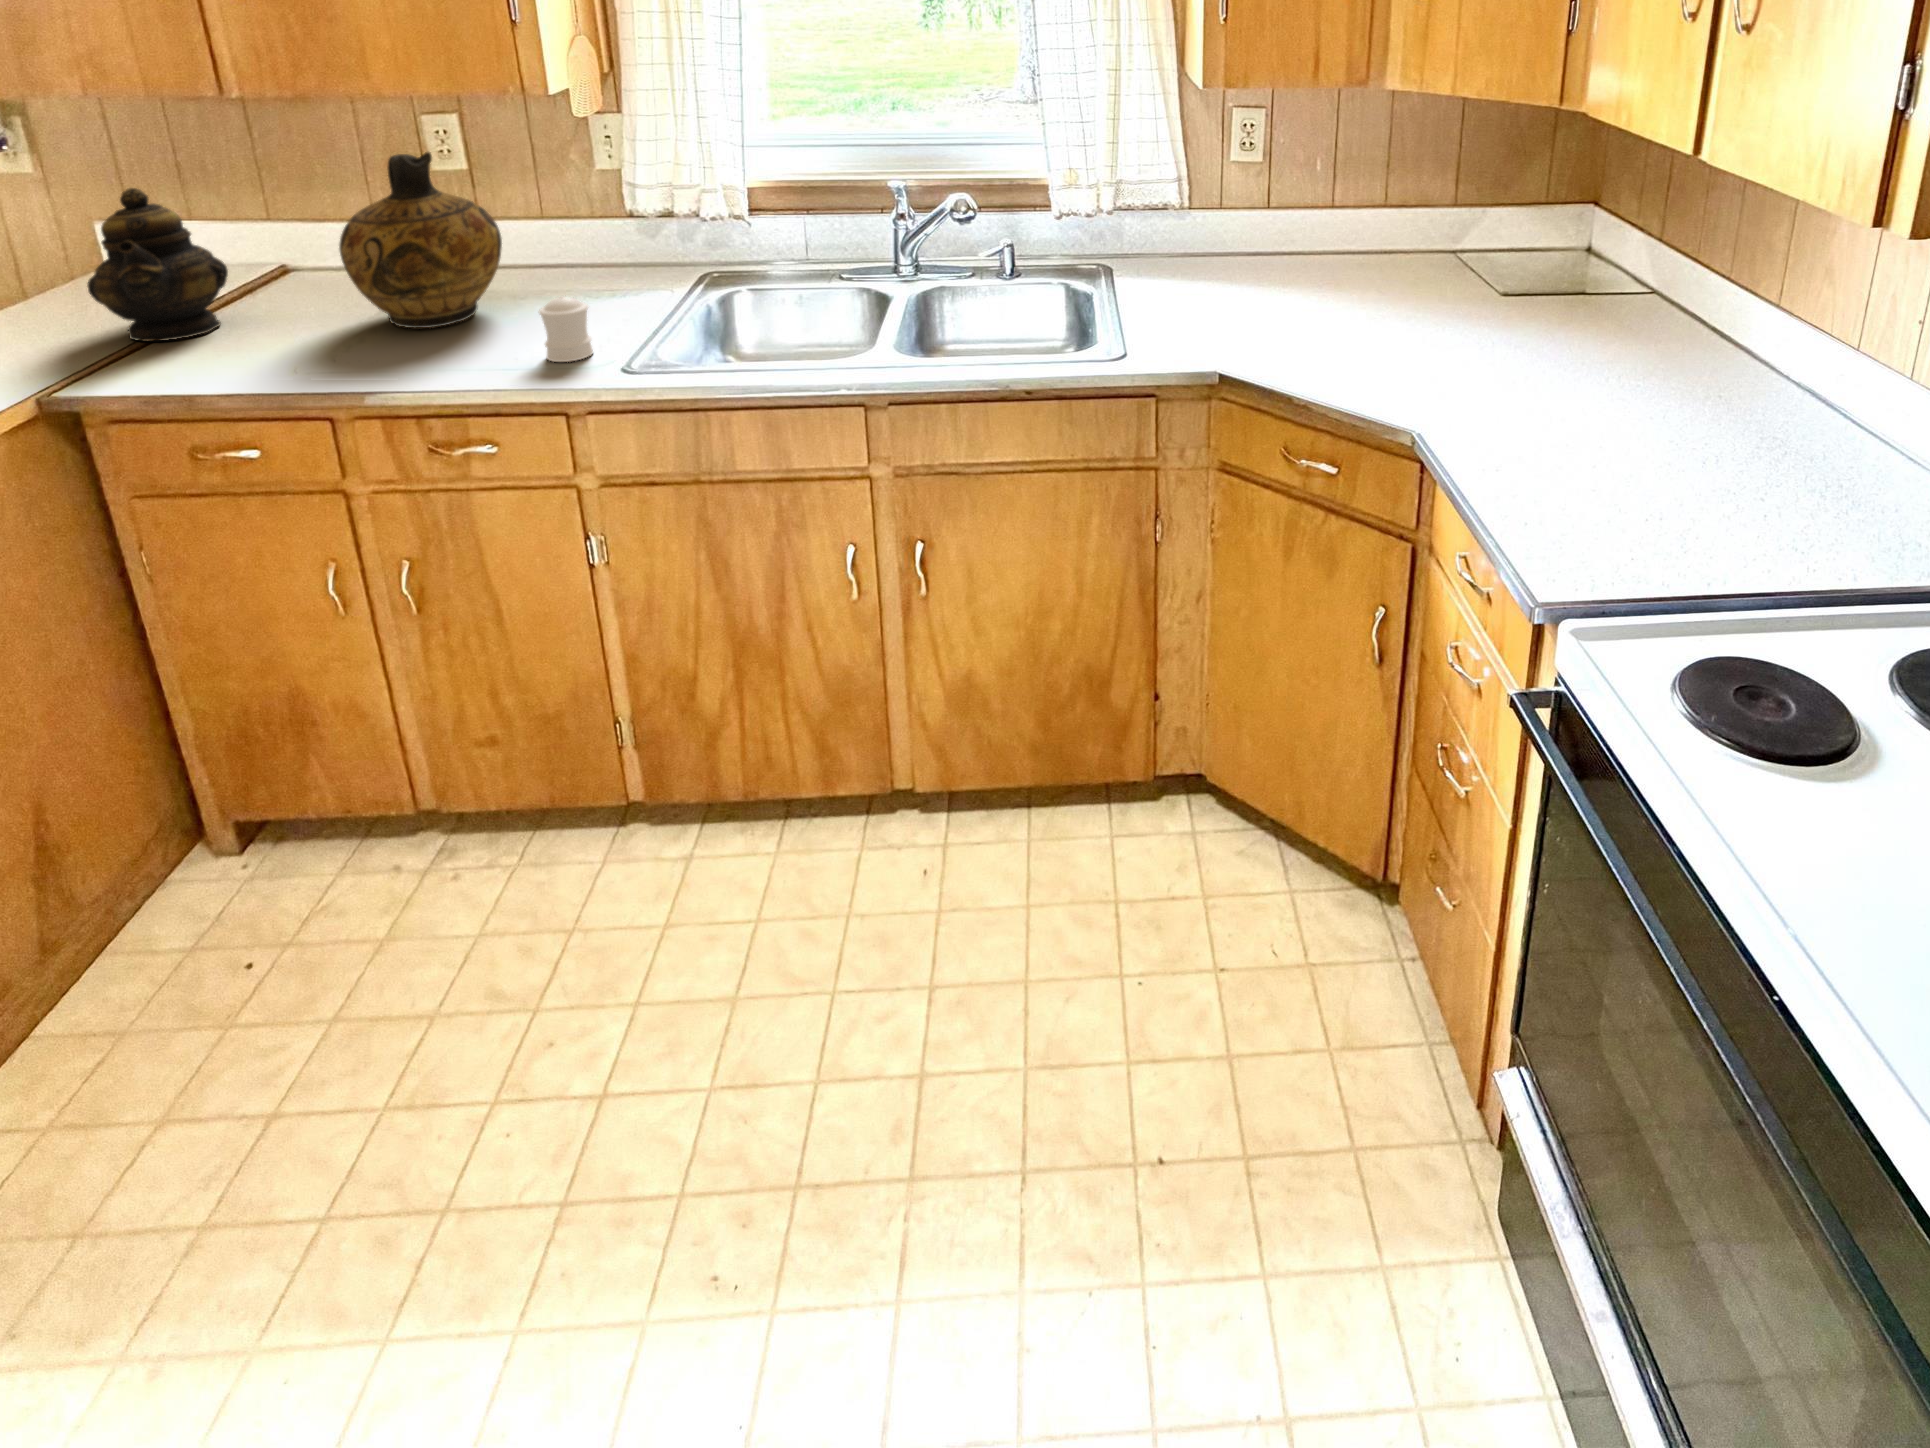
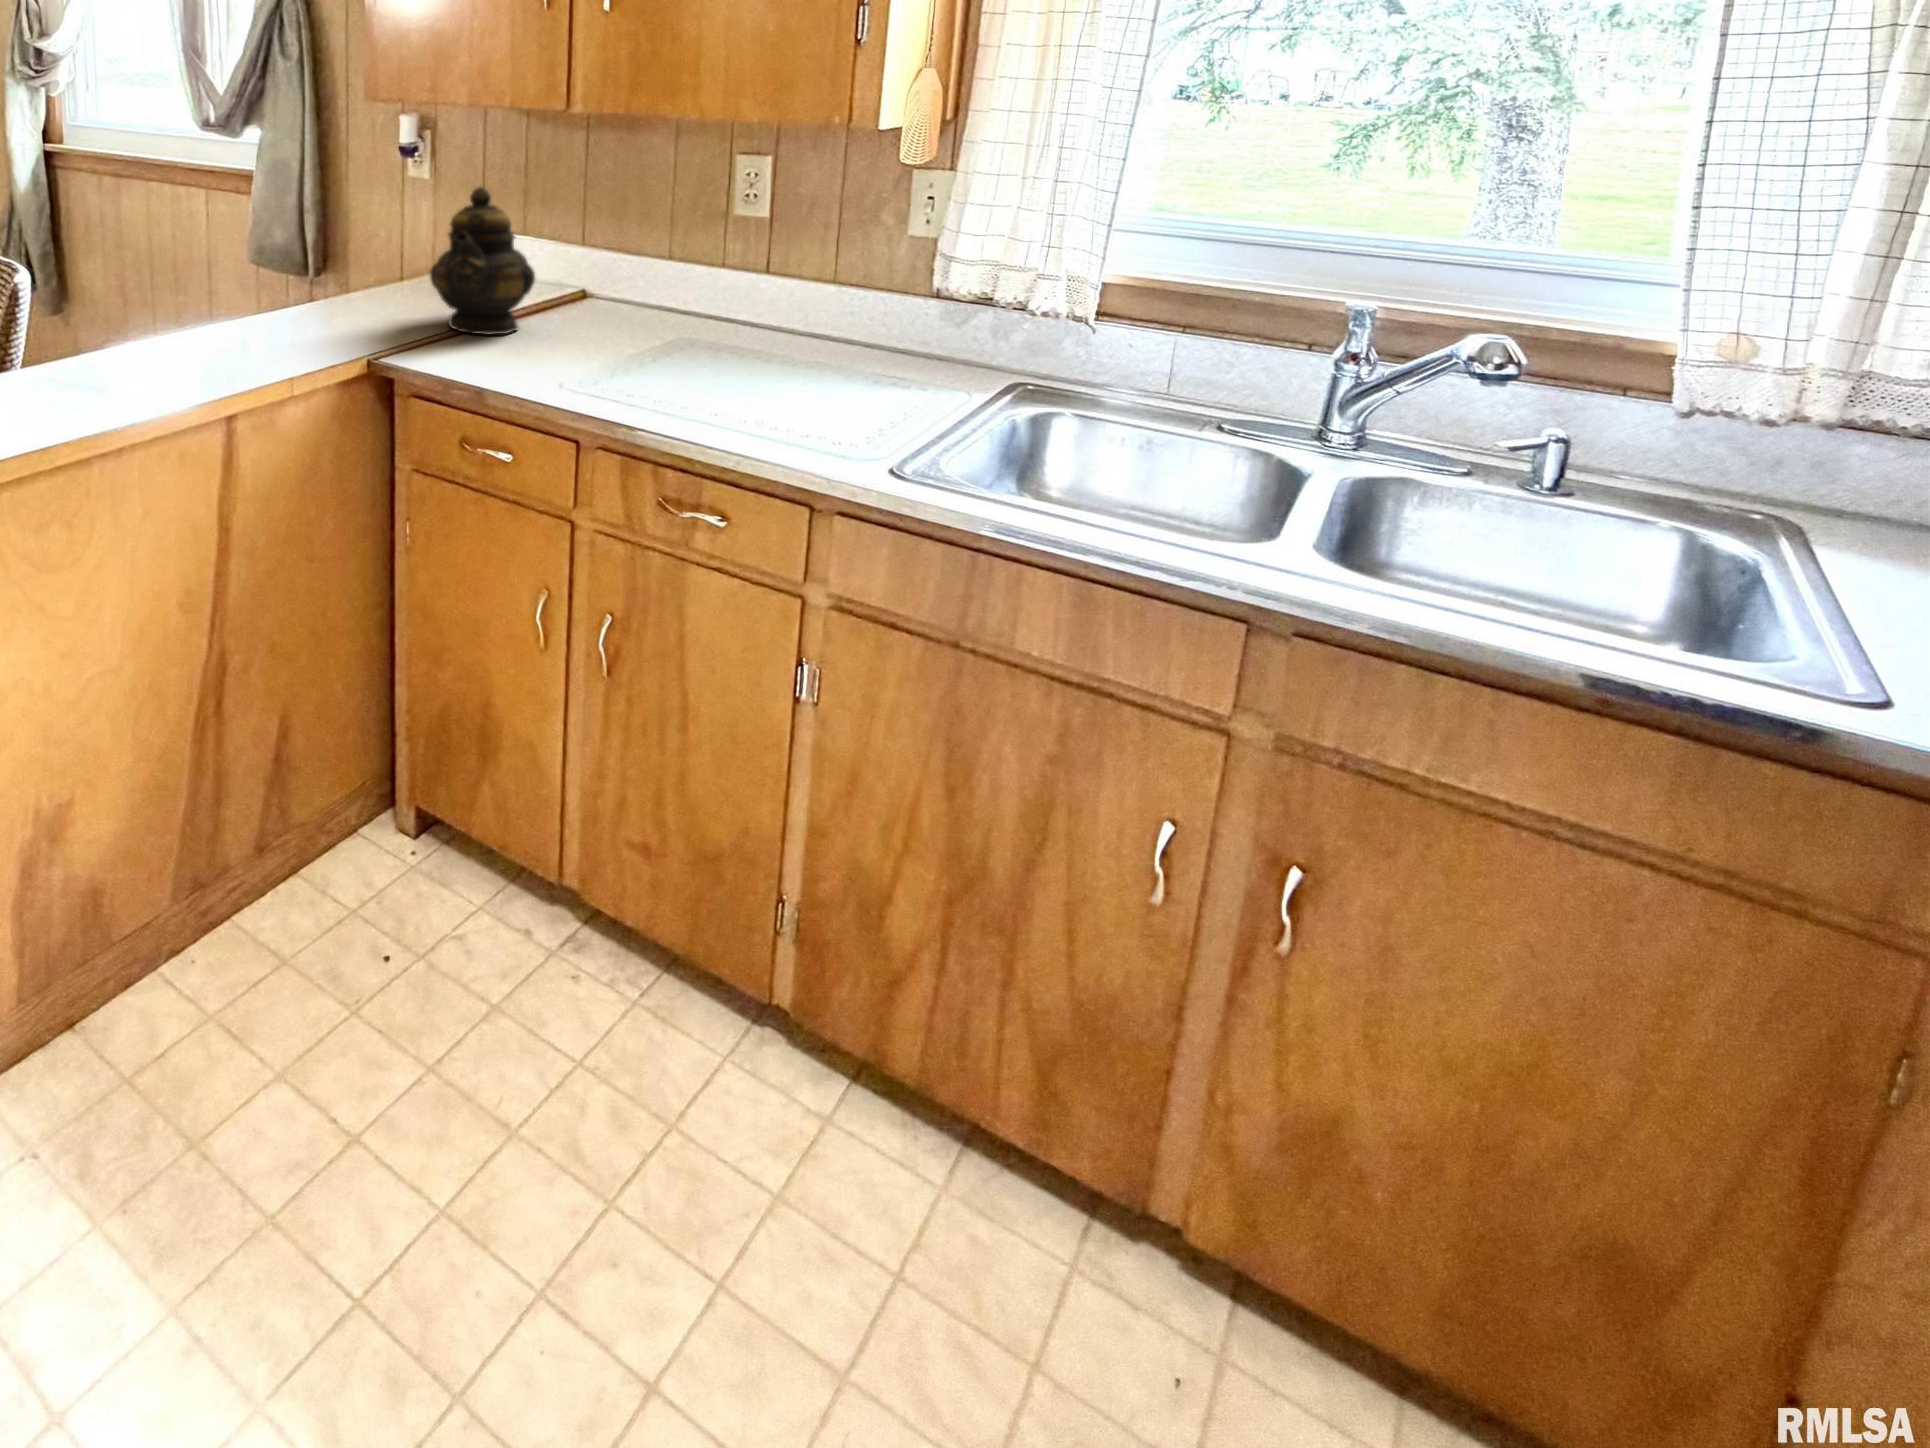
ceramic jug: present [339,152,502,328] -> none [629,180,788,374]
salt shaker: present [539,296,593,362] -> none [804,364,867,445]

